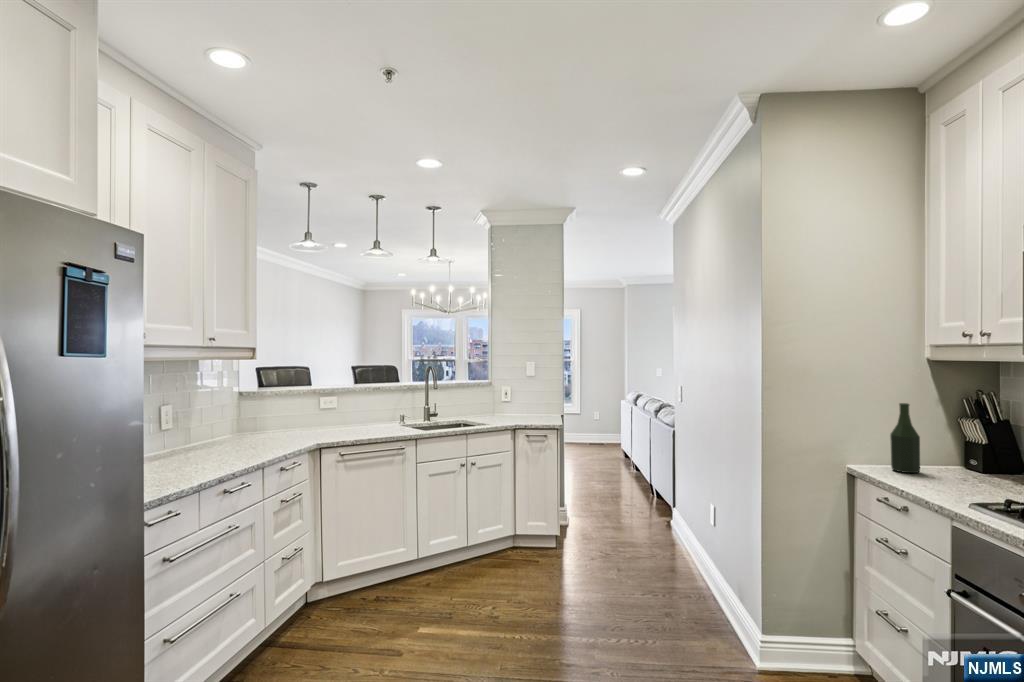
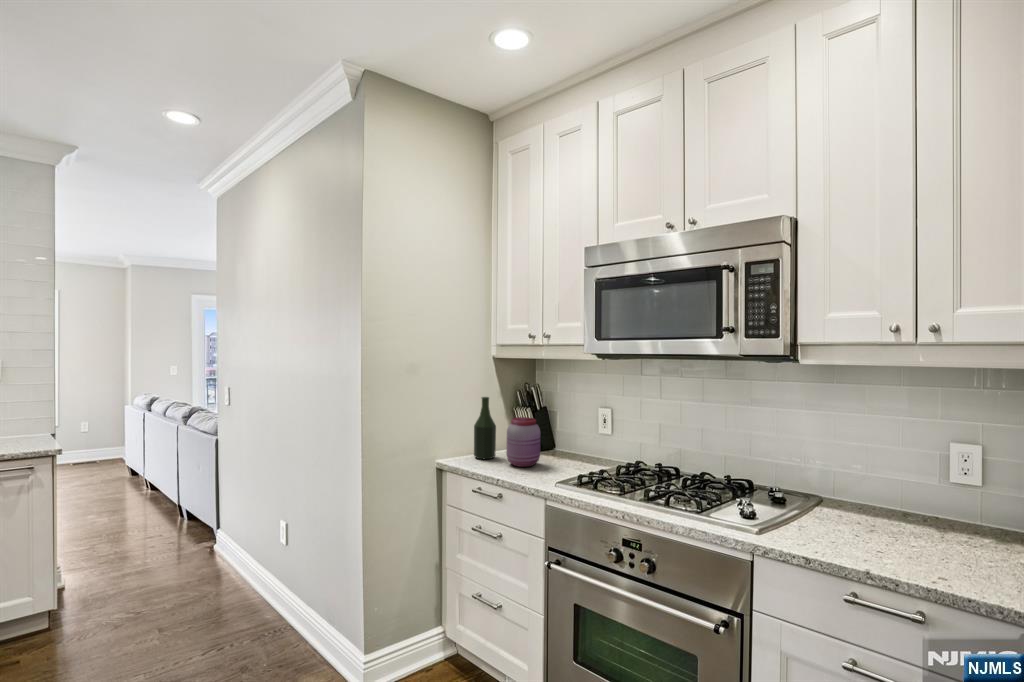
jar: none [926,429,978,487] -> present [506,417,540,467]

